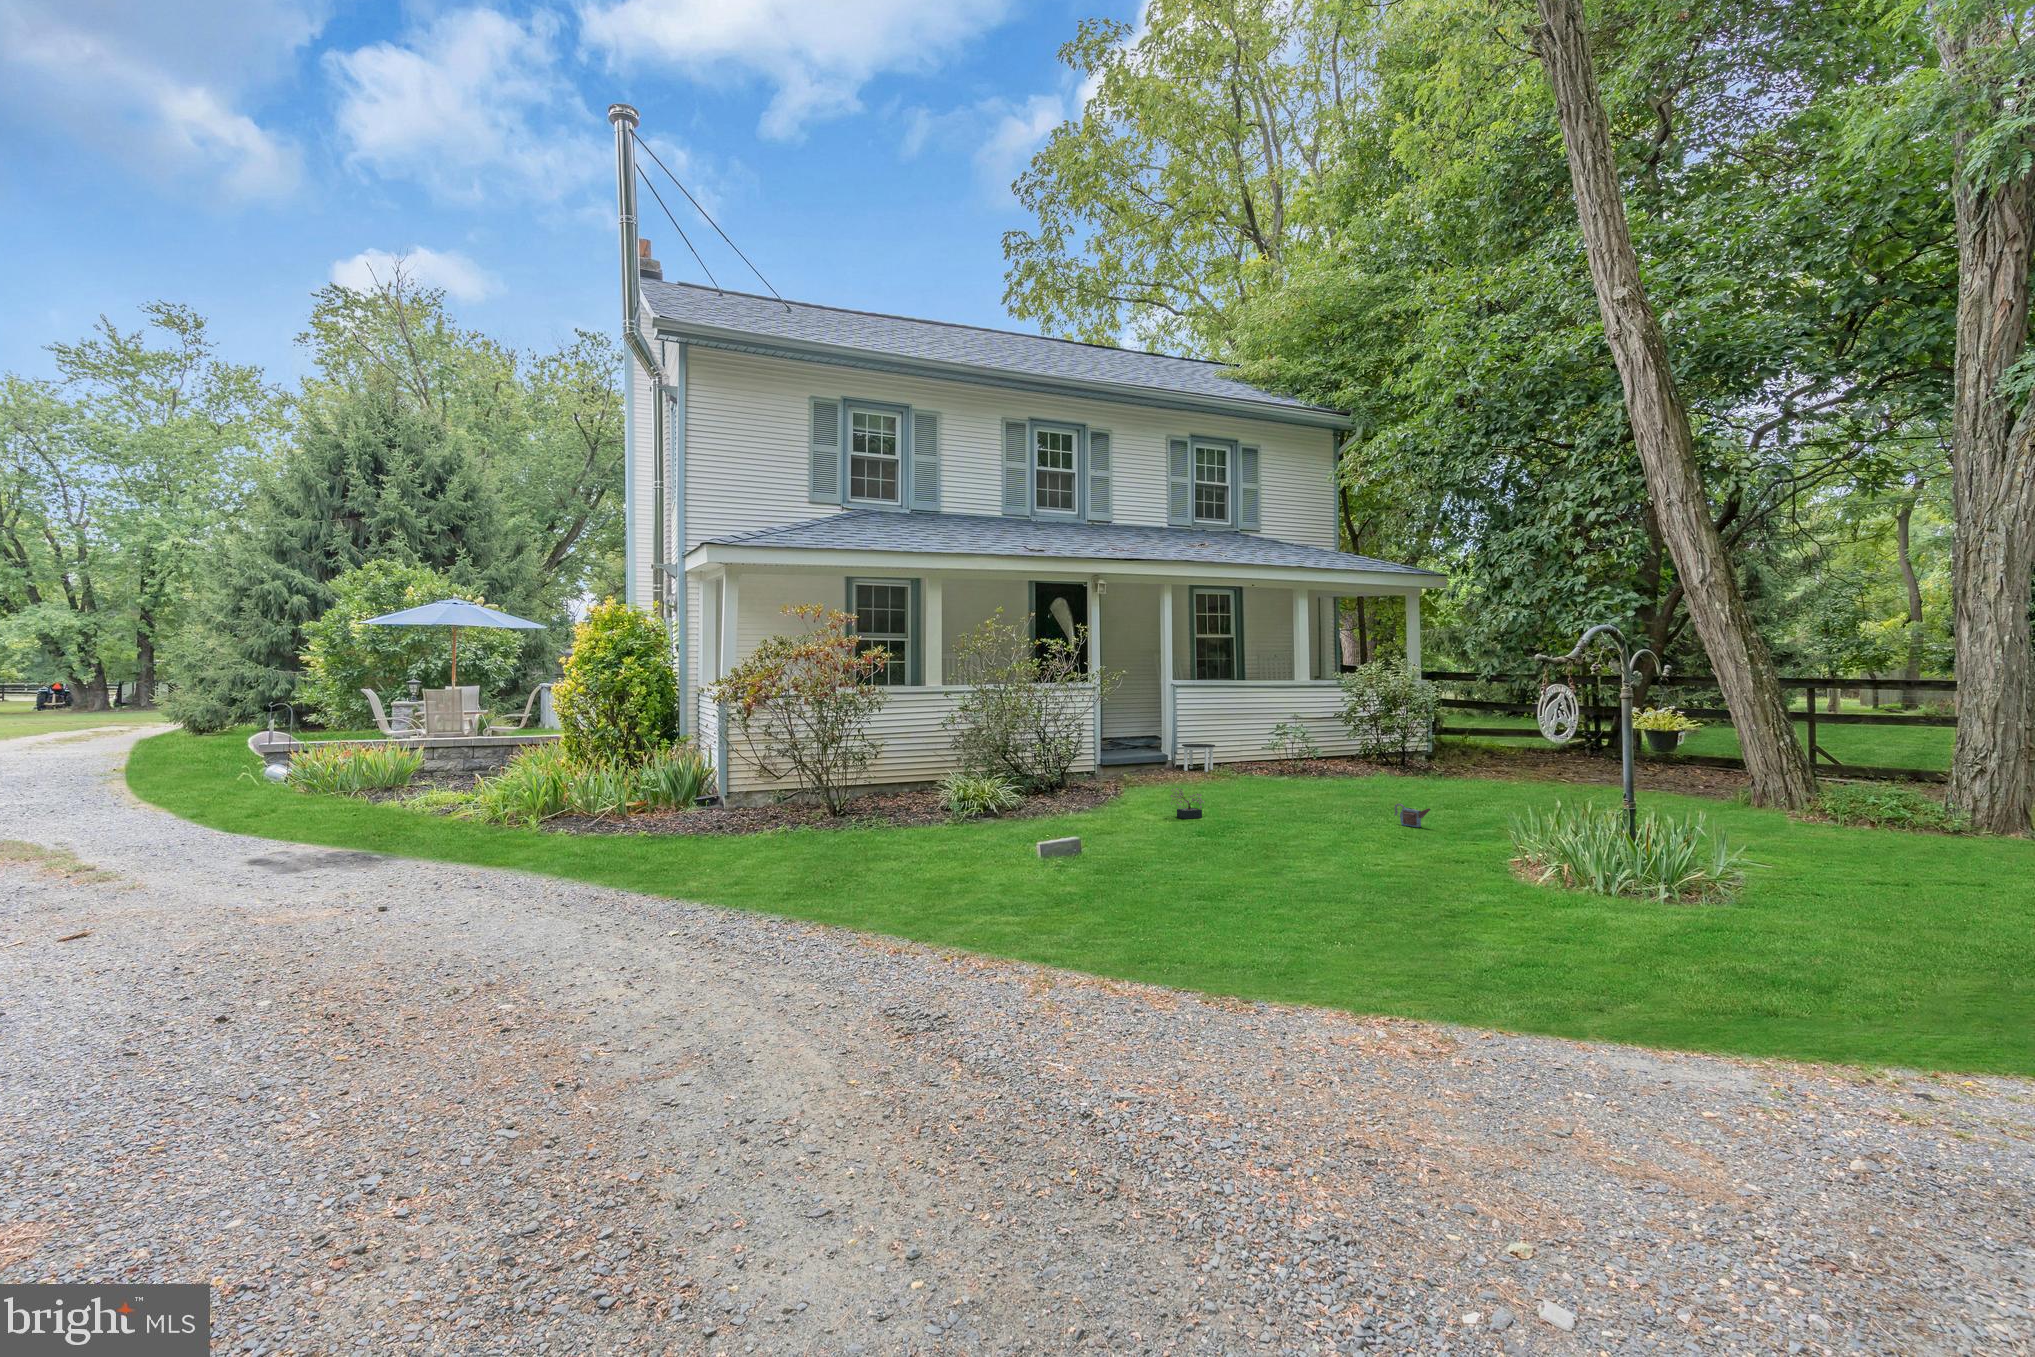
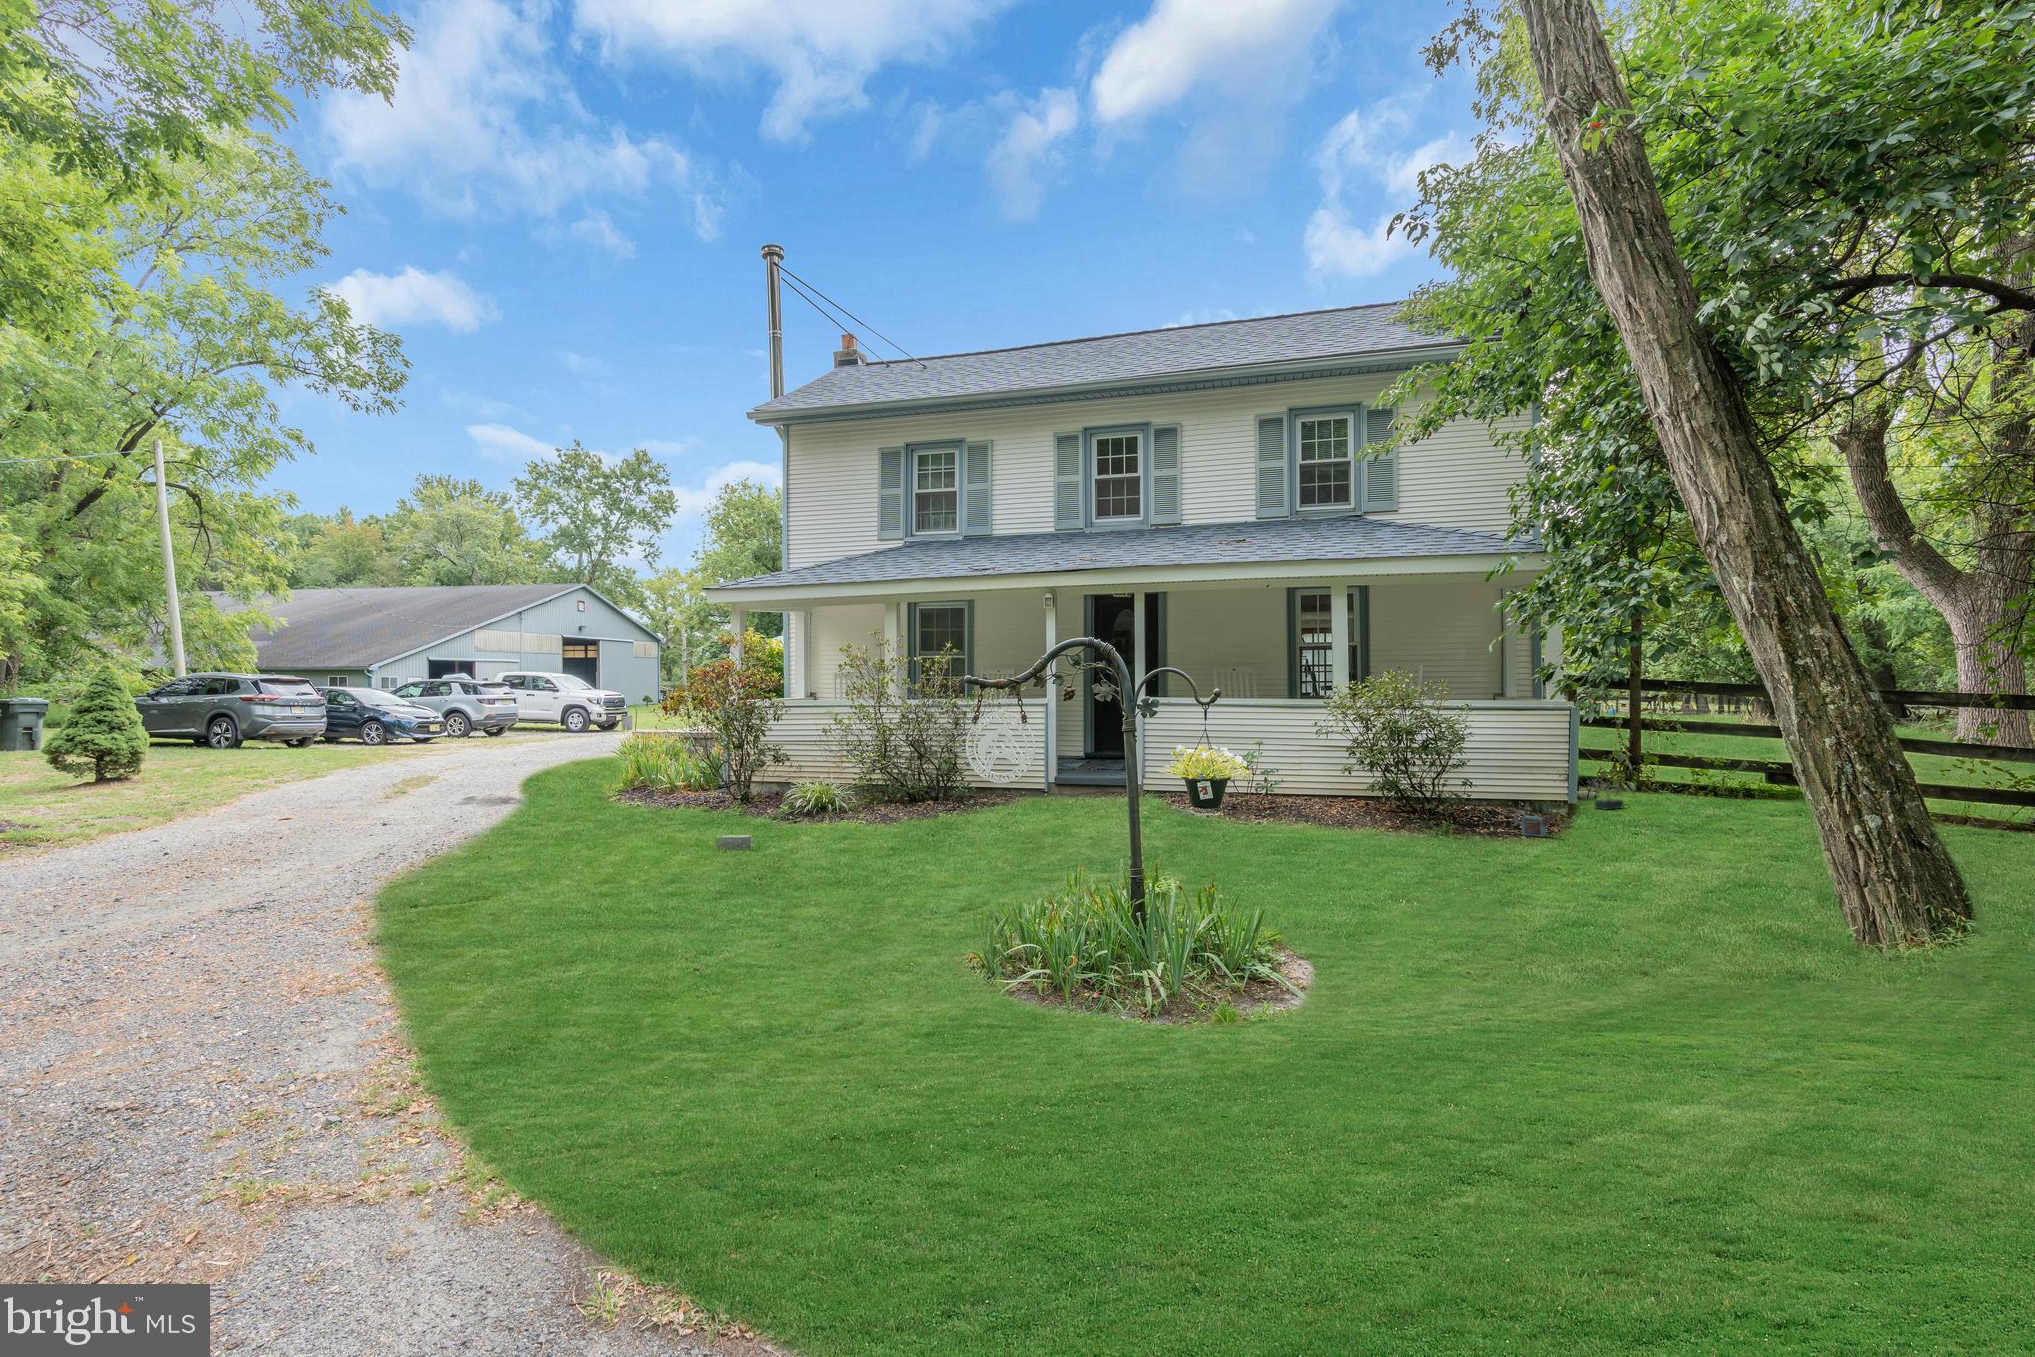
round table: present [1182,744,1215,772] -> none [1267,762,1305,792]
decorative plant: present [1171,788,1204,819] -> present [1589,783,1623,809]

